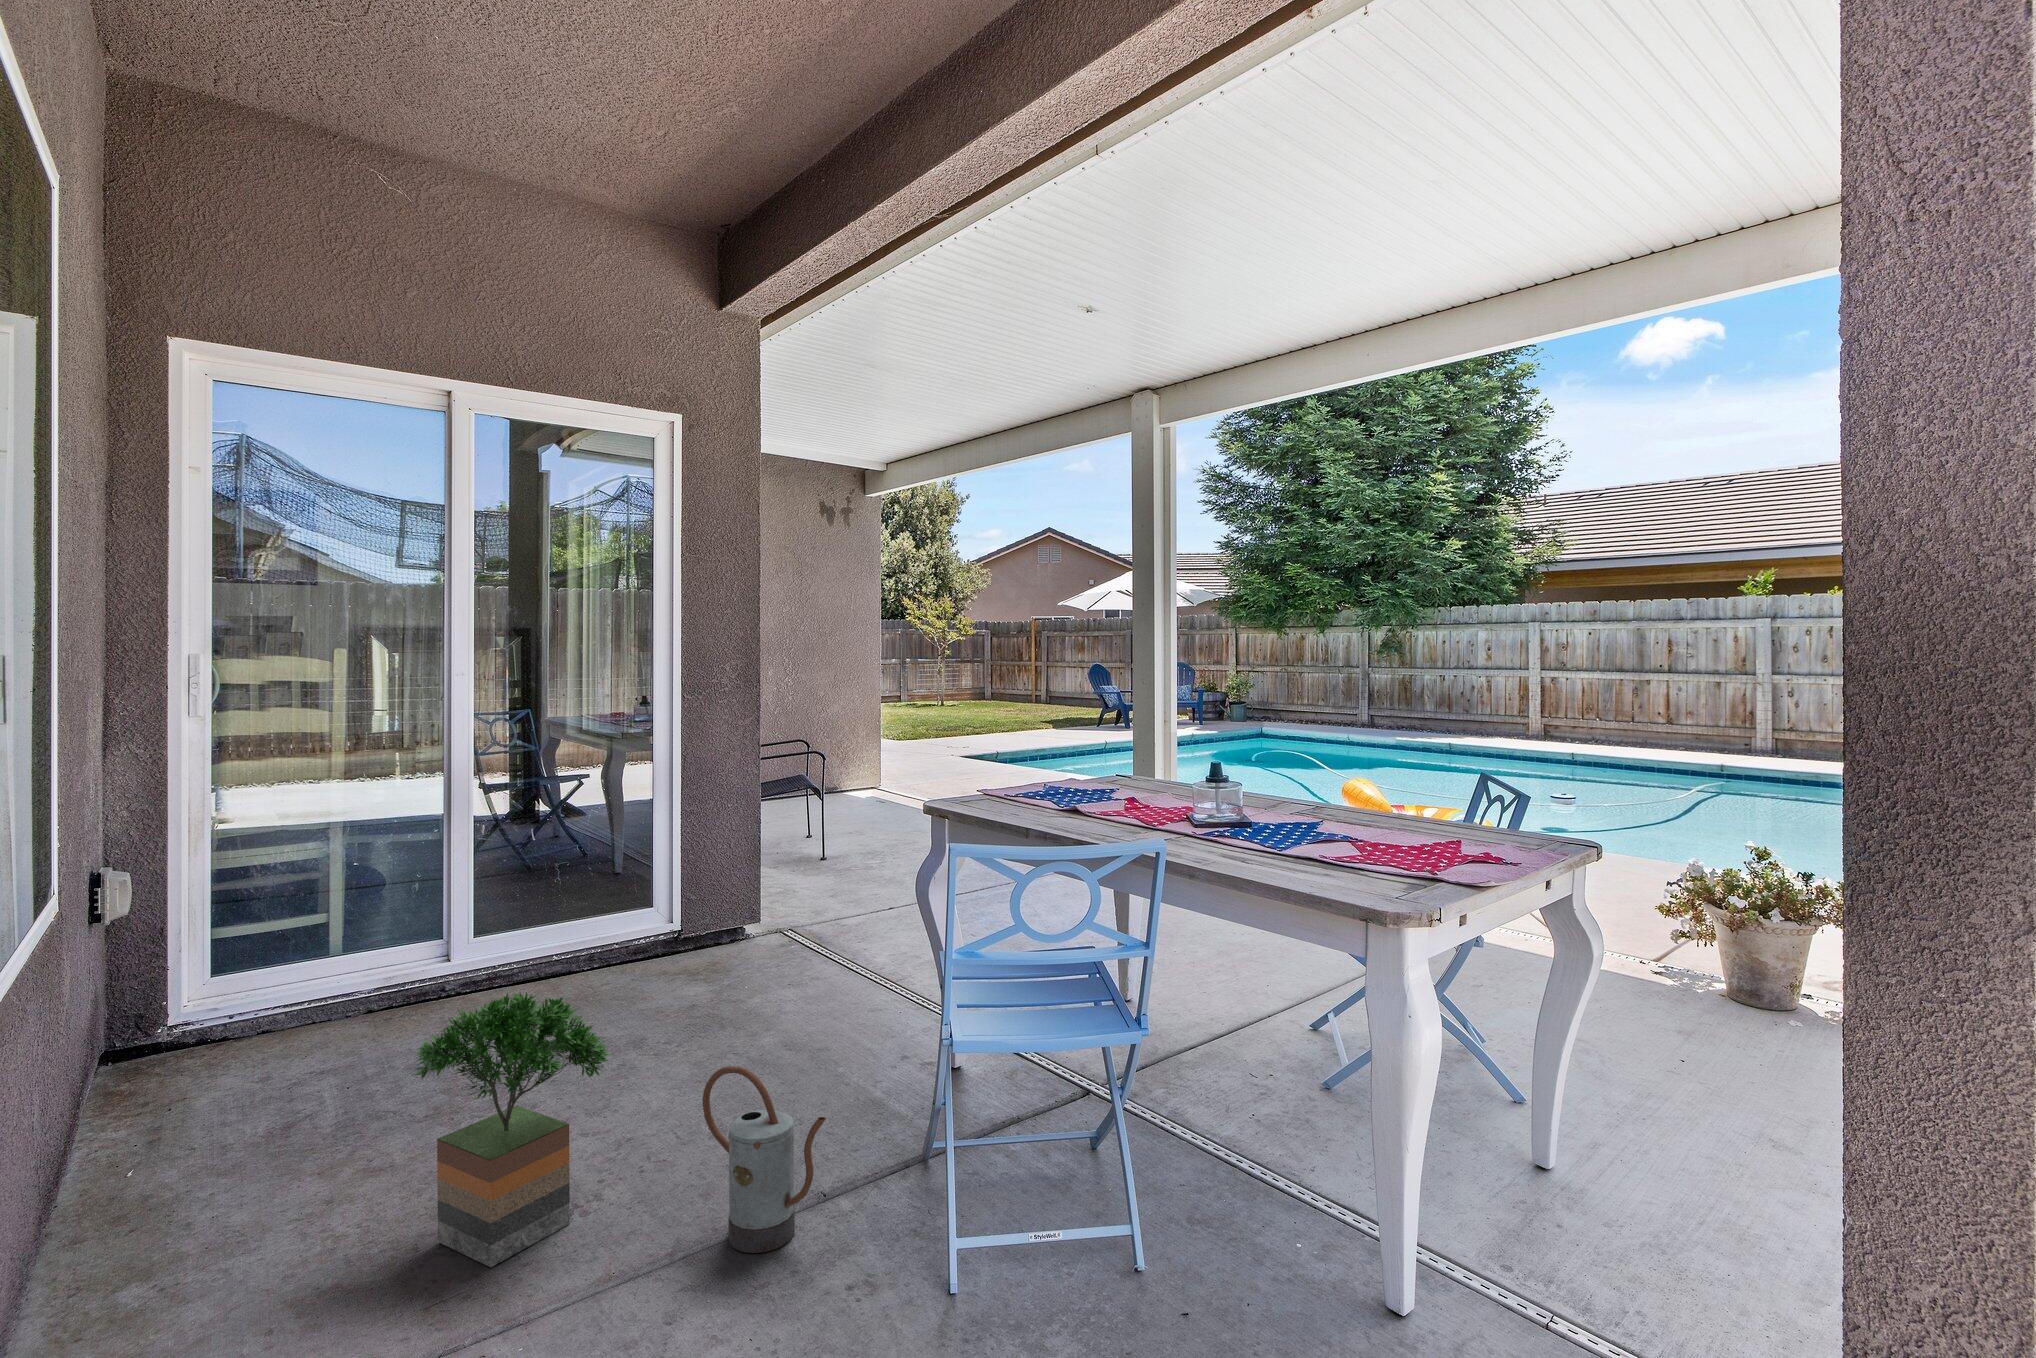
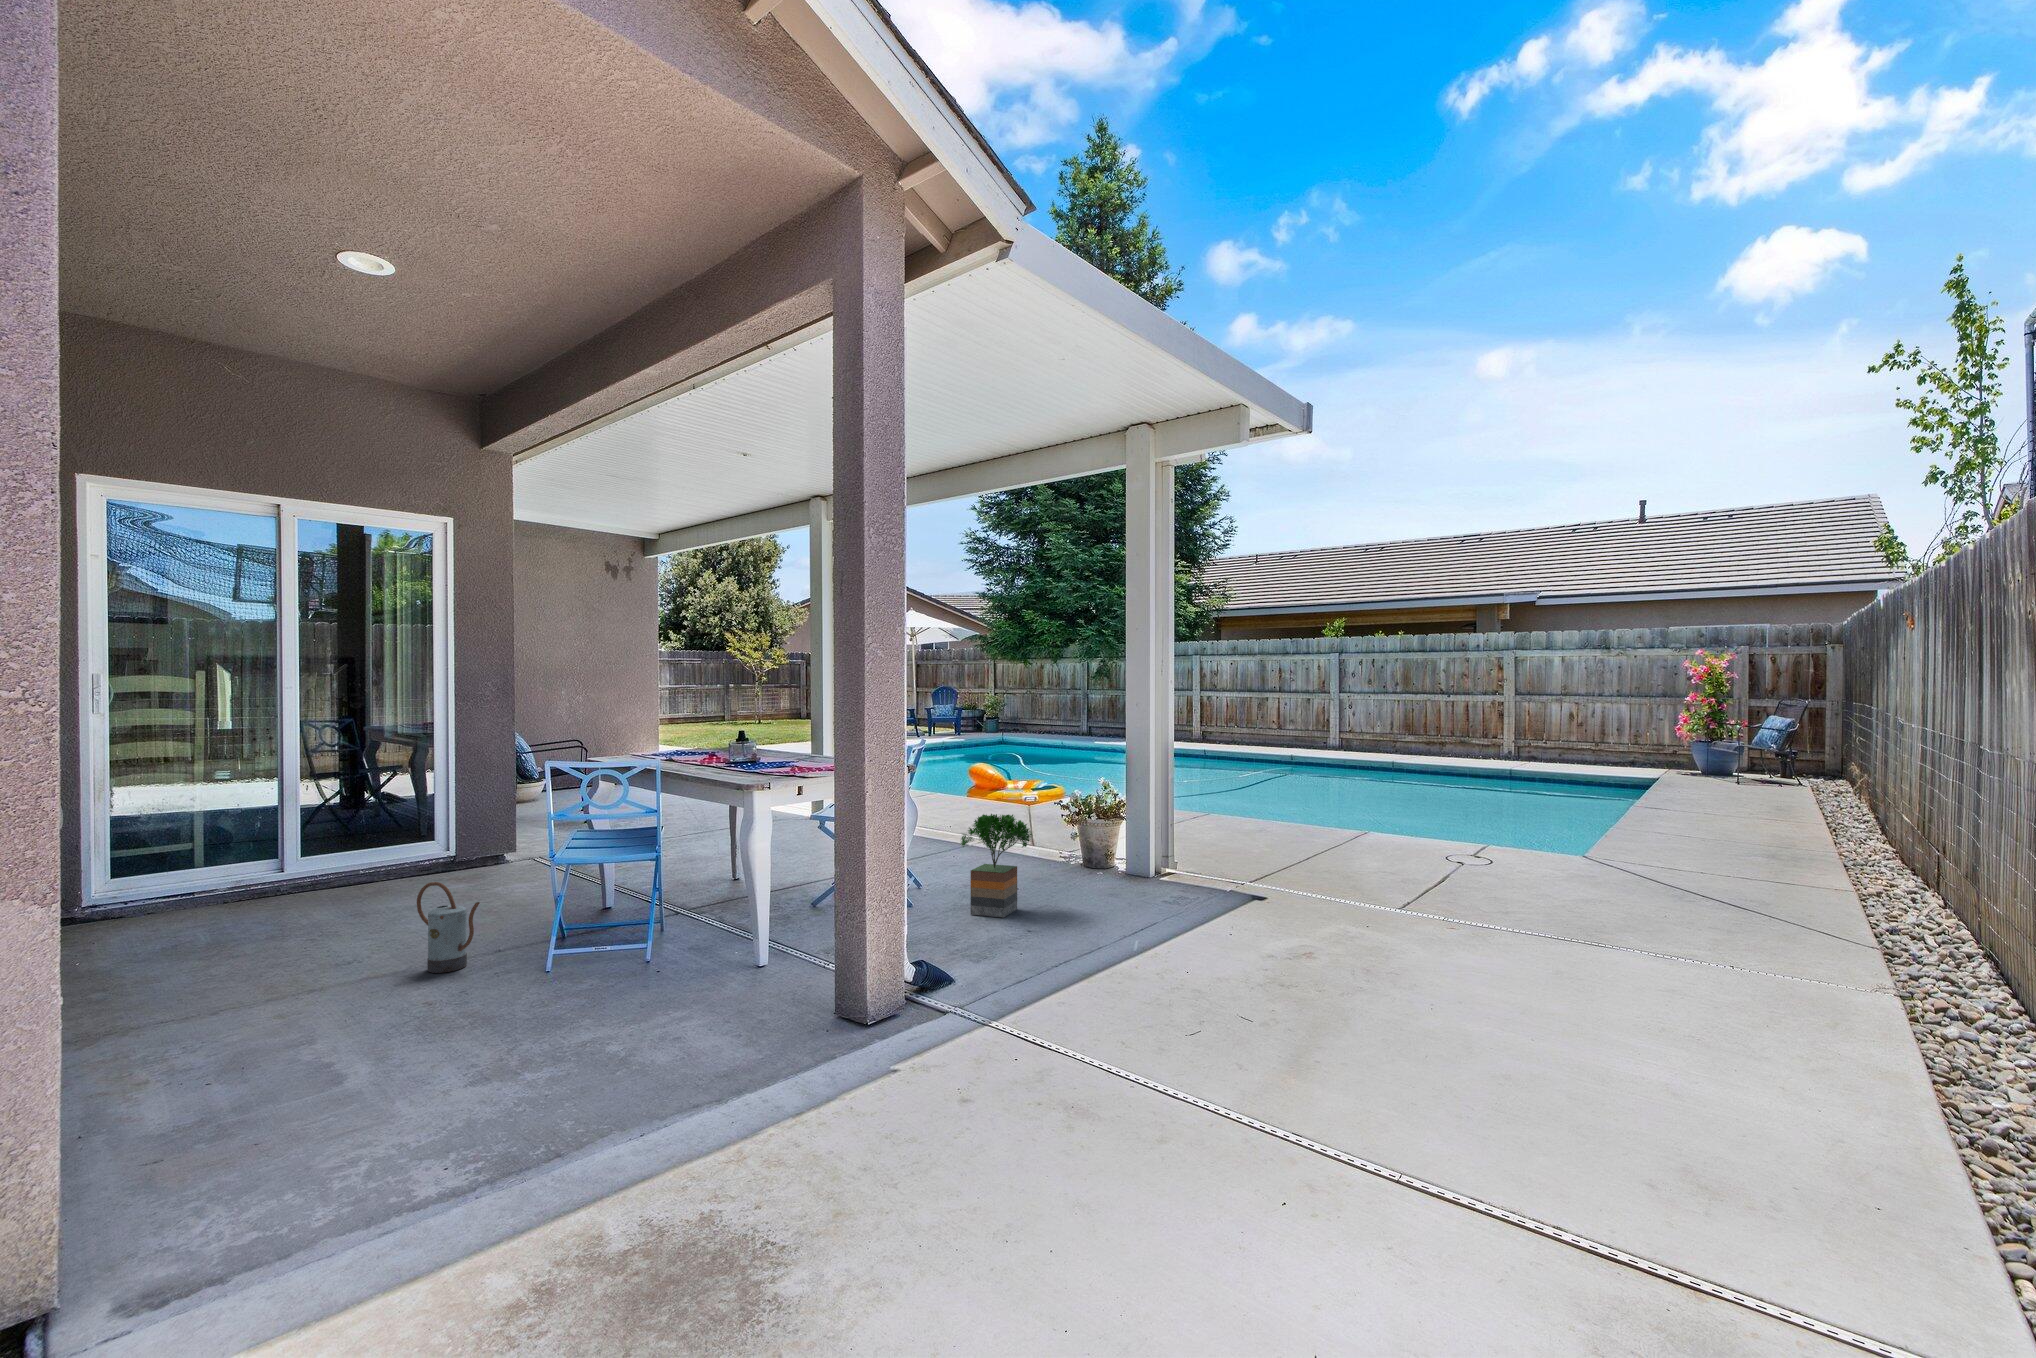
potted tree: present [413,992,610,1267] -> present [961,814,1032,918]

